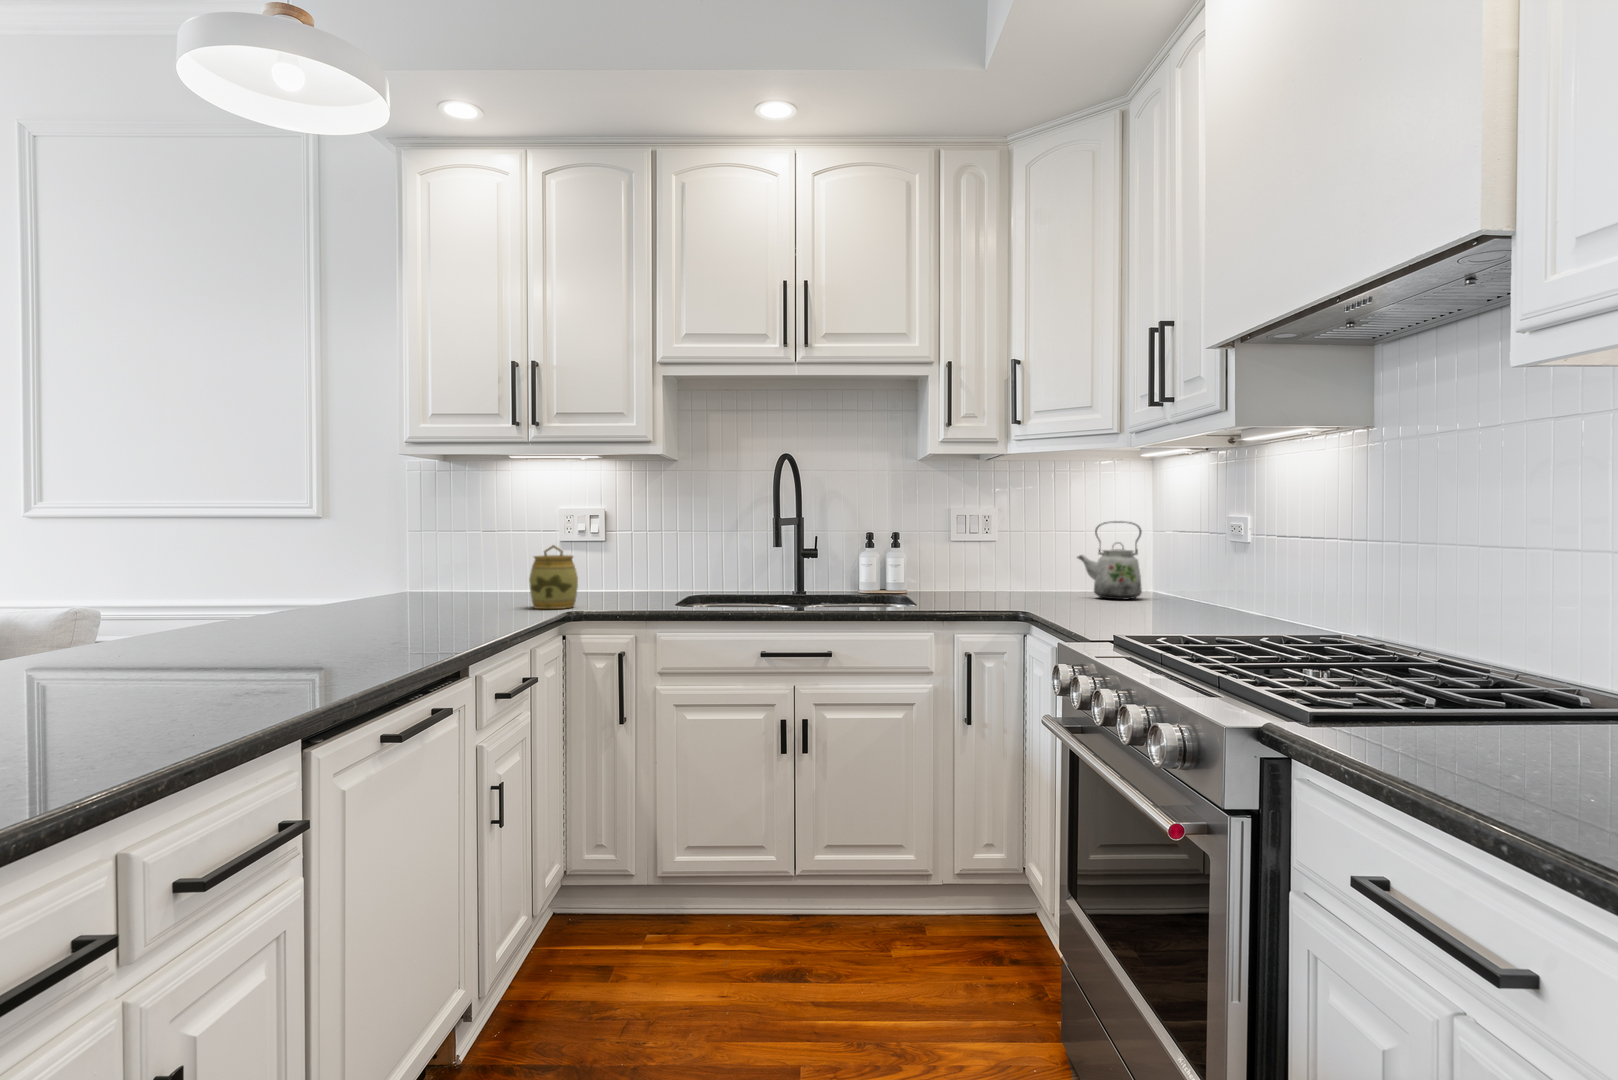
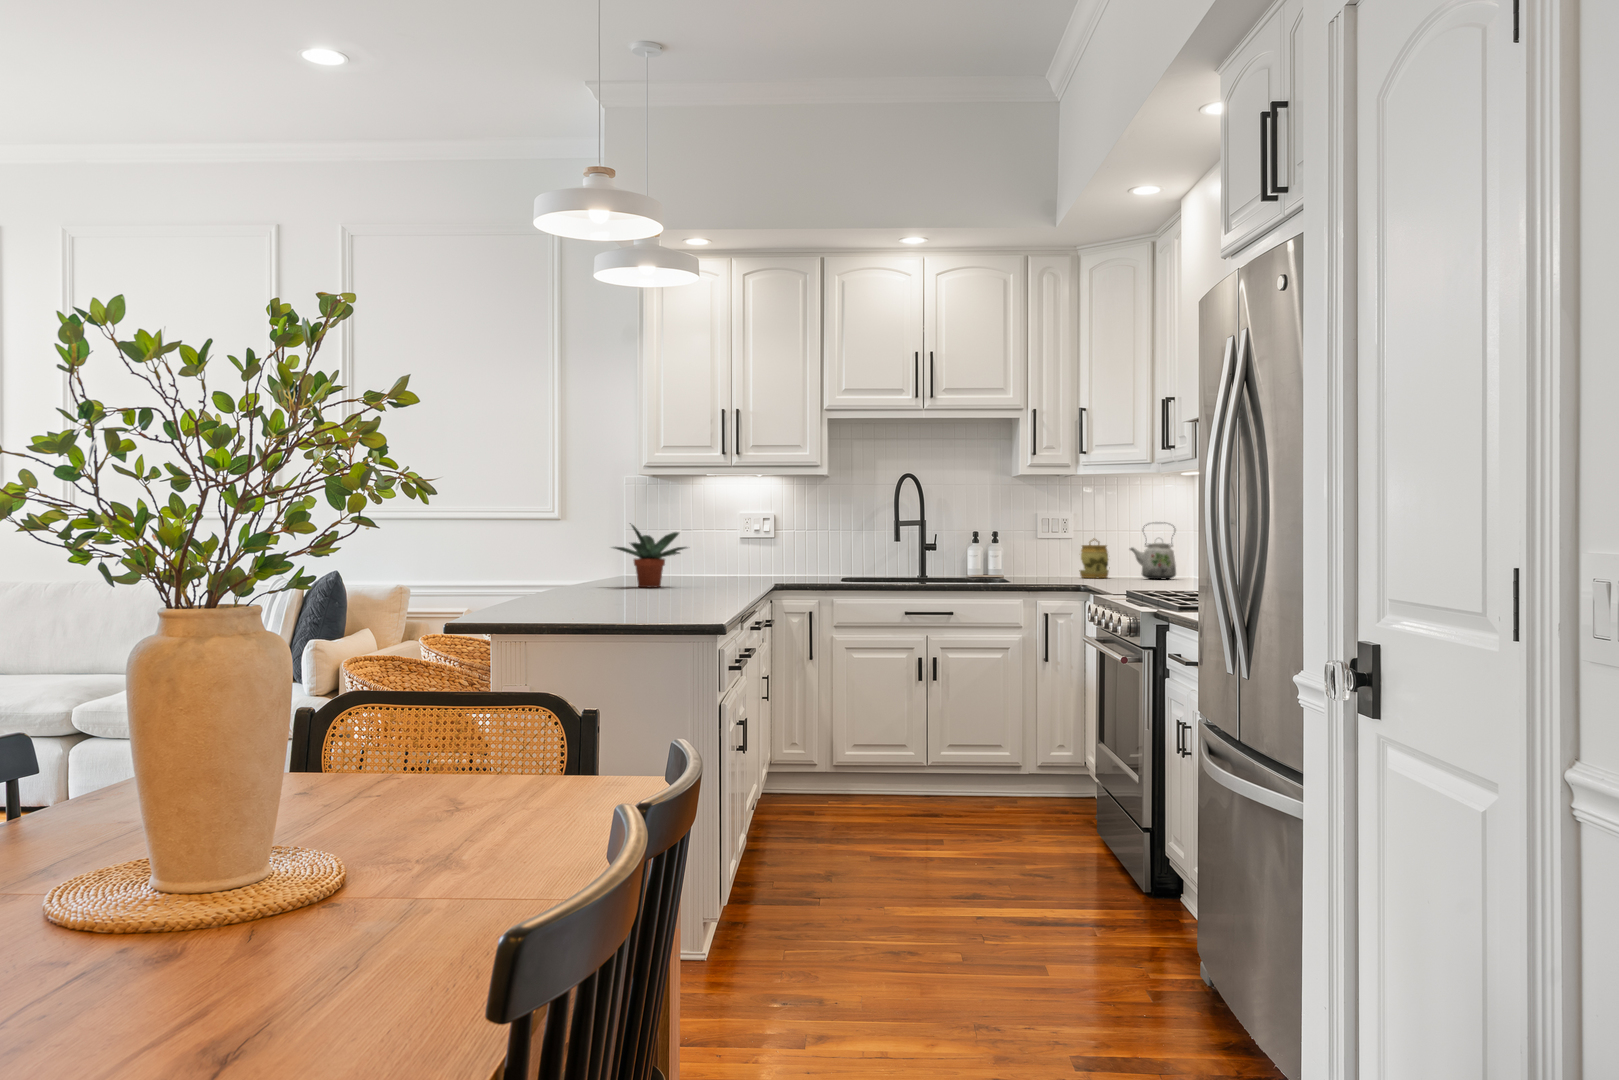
potted plant: none [240,523,378,634] -> present [613,523,687,587]
jar: present [529,545,578,609] -> present [1079,538,1109,578]

